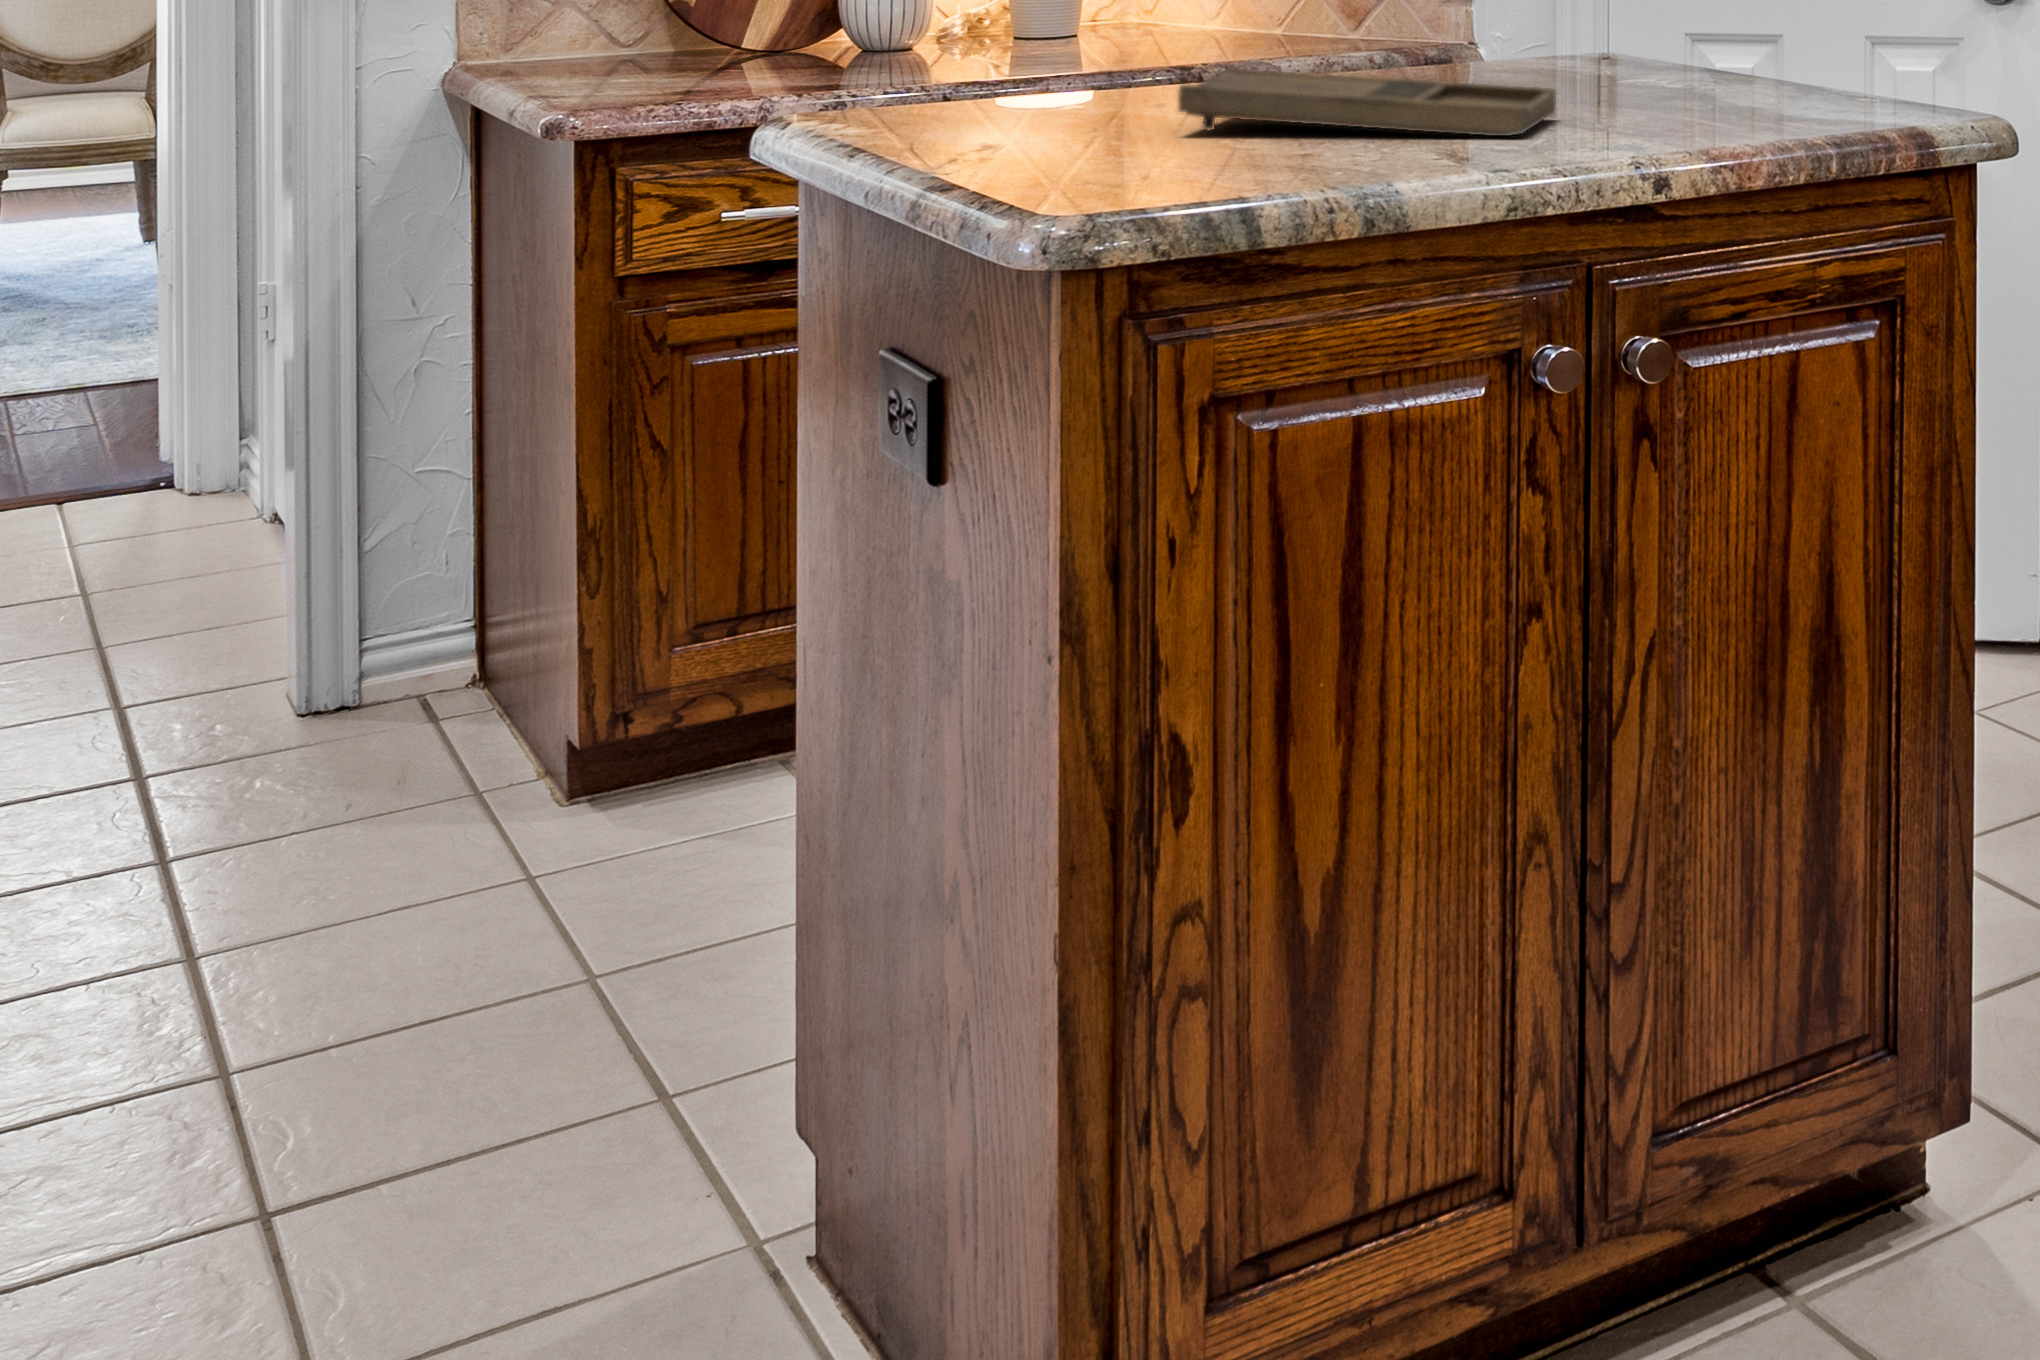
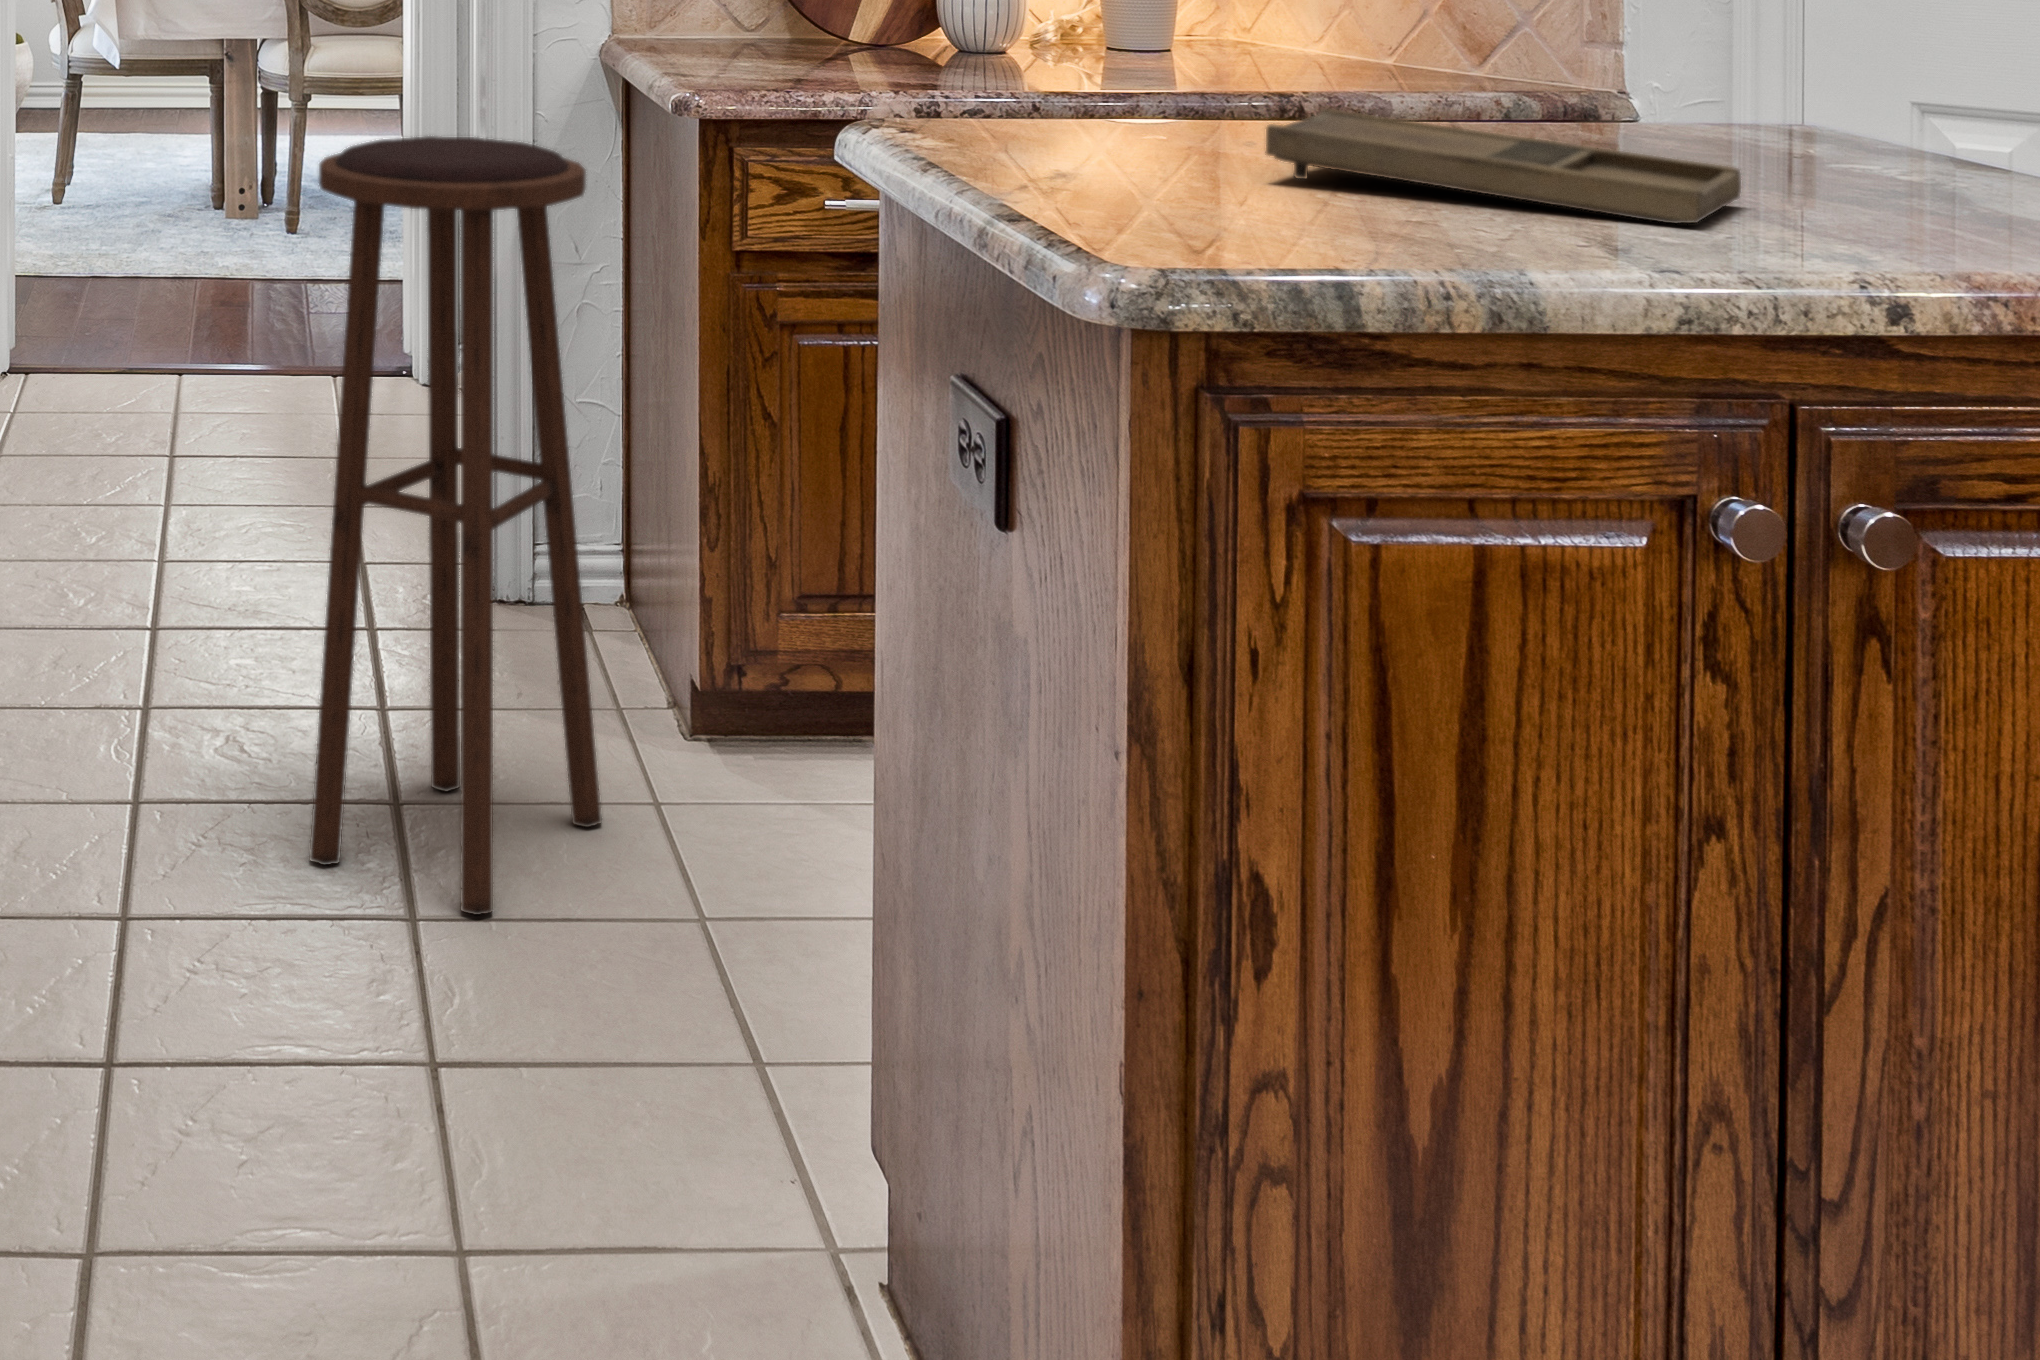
stool: none [79,187,461,1049] -> present [310,136,602,915]

